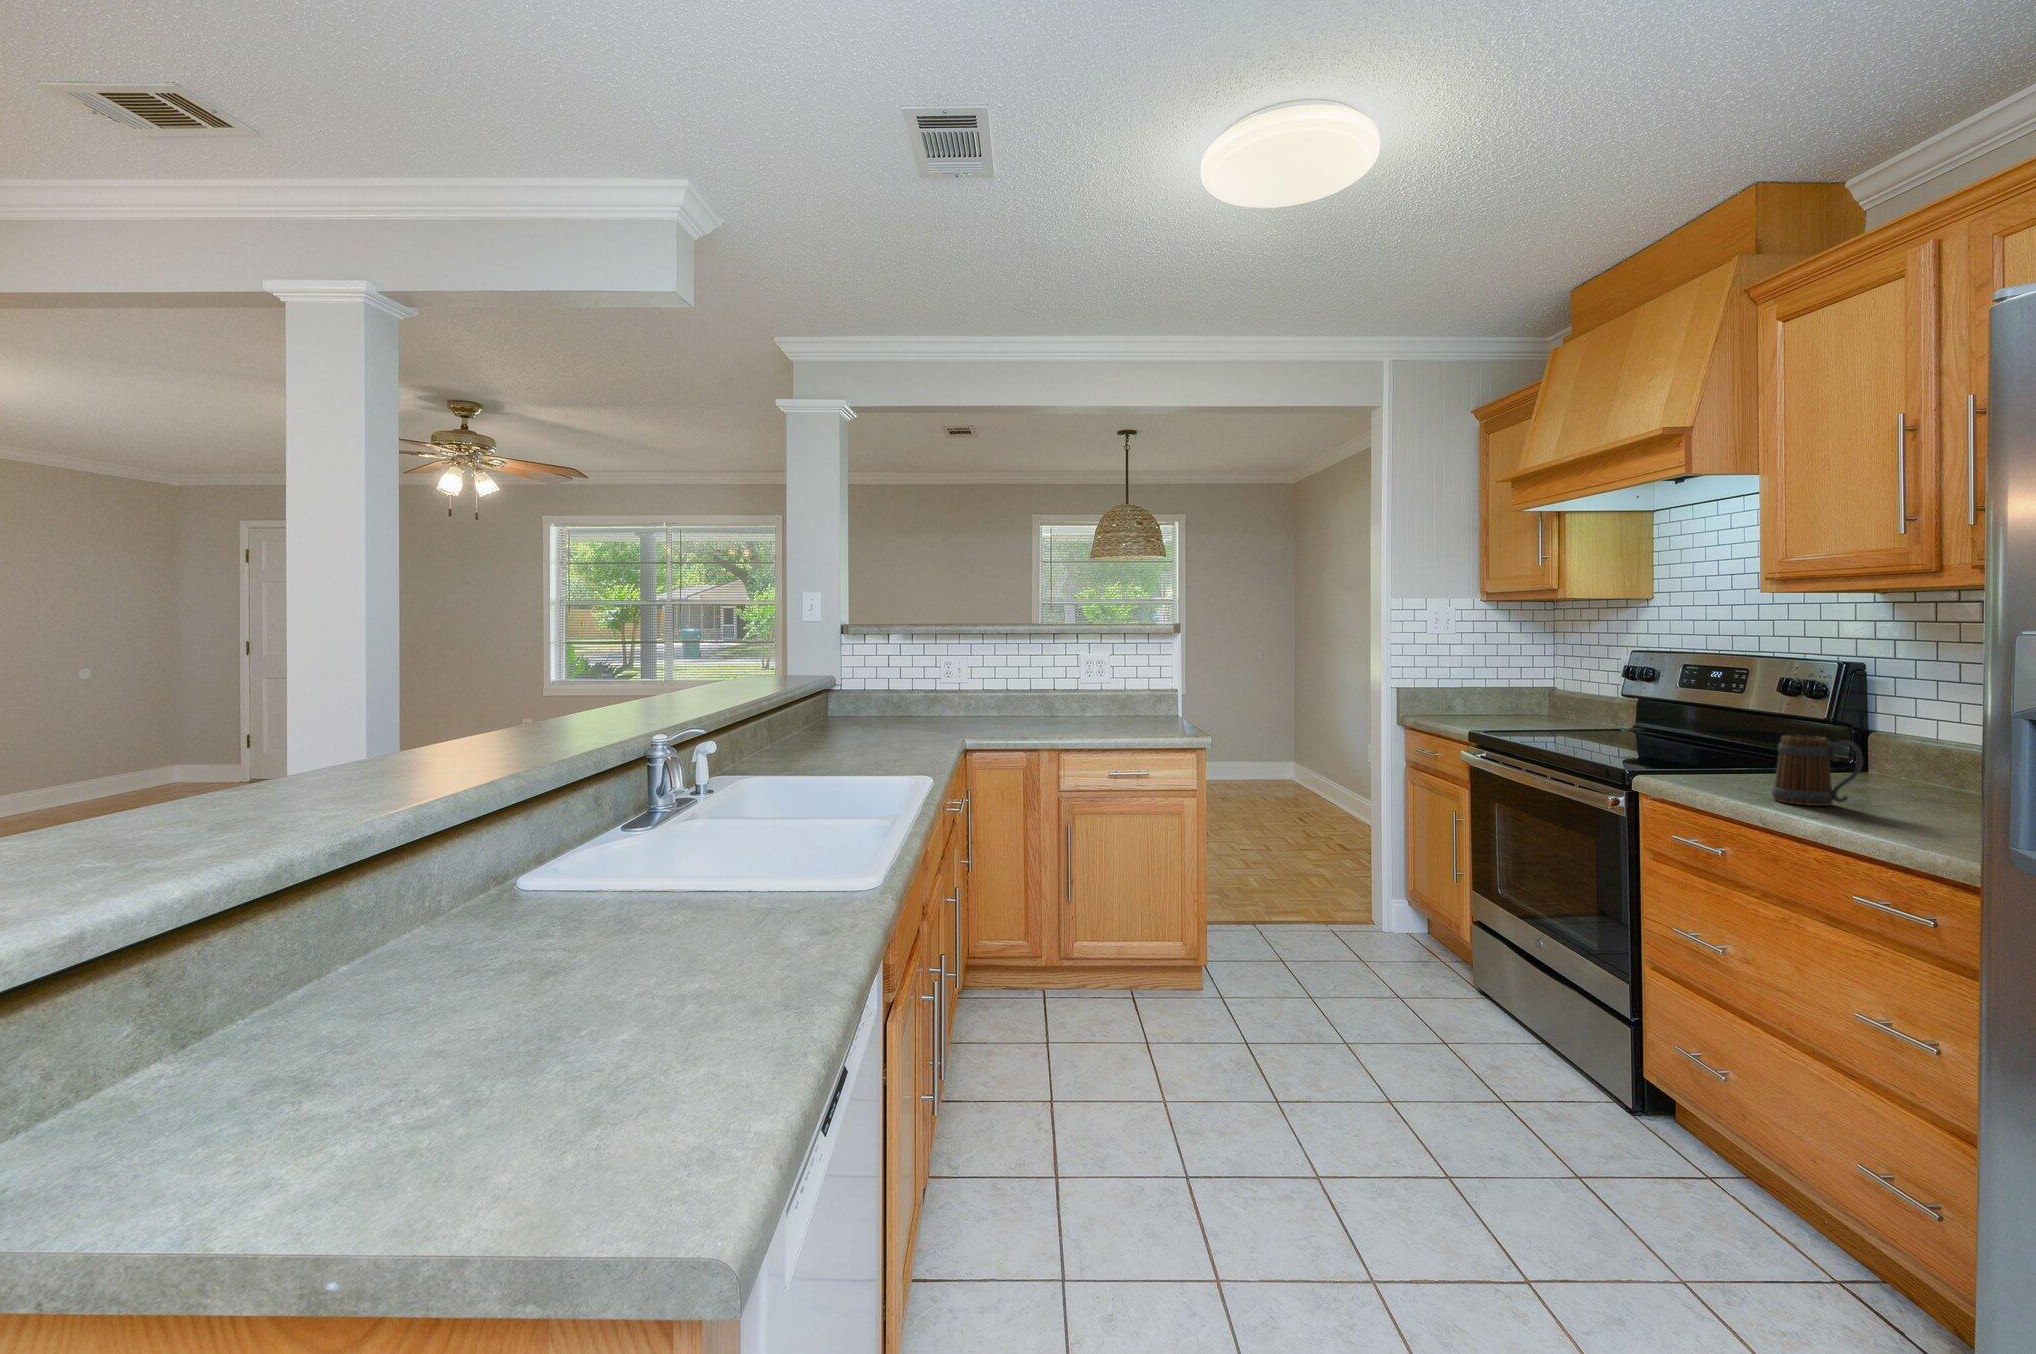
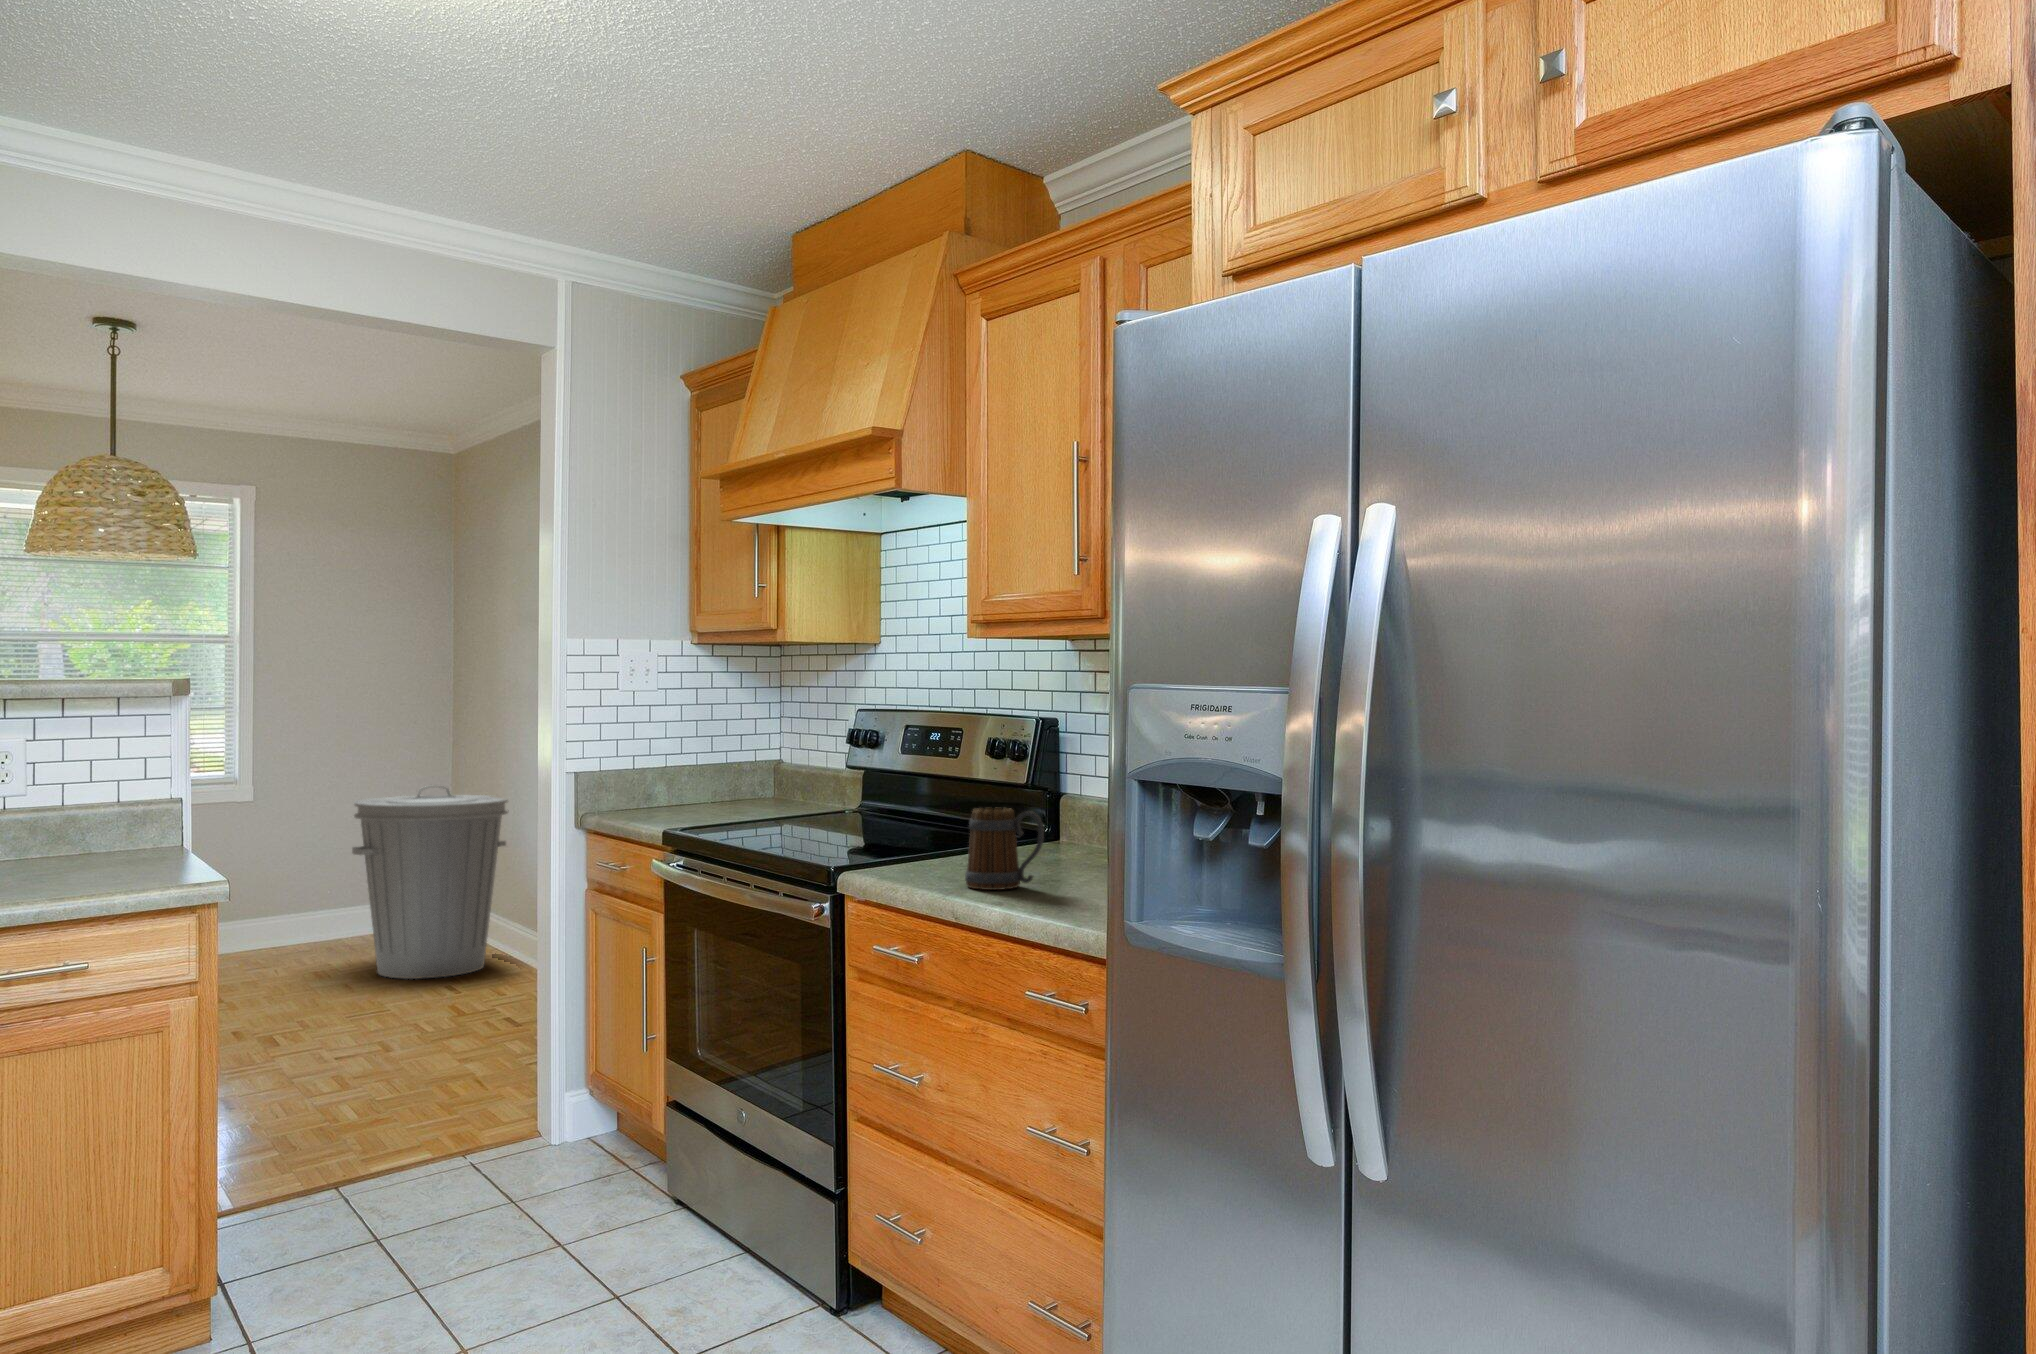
trash can: none [1243,694,1339,813] -> present [352,785,508,979]

